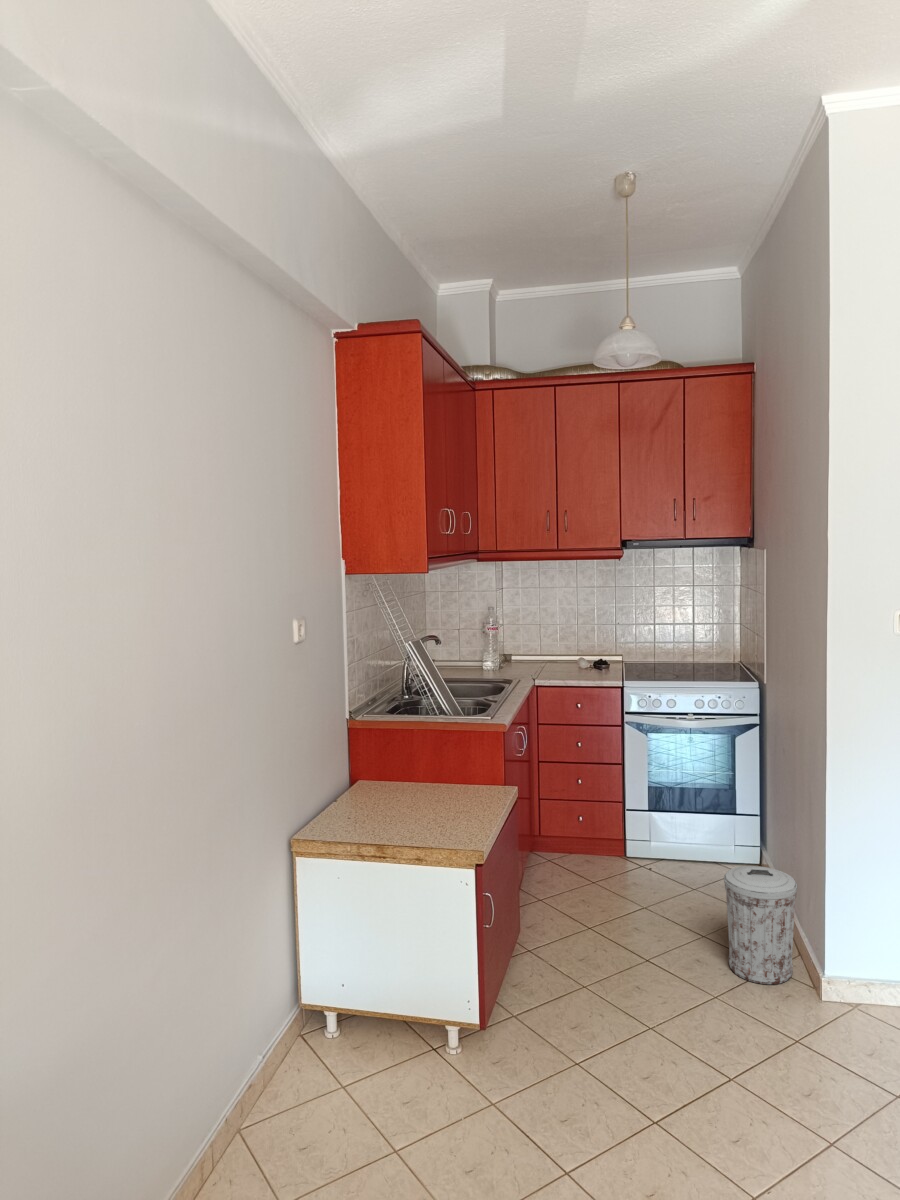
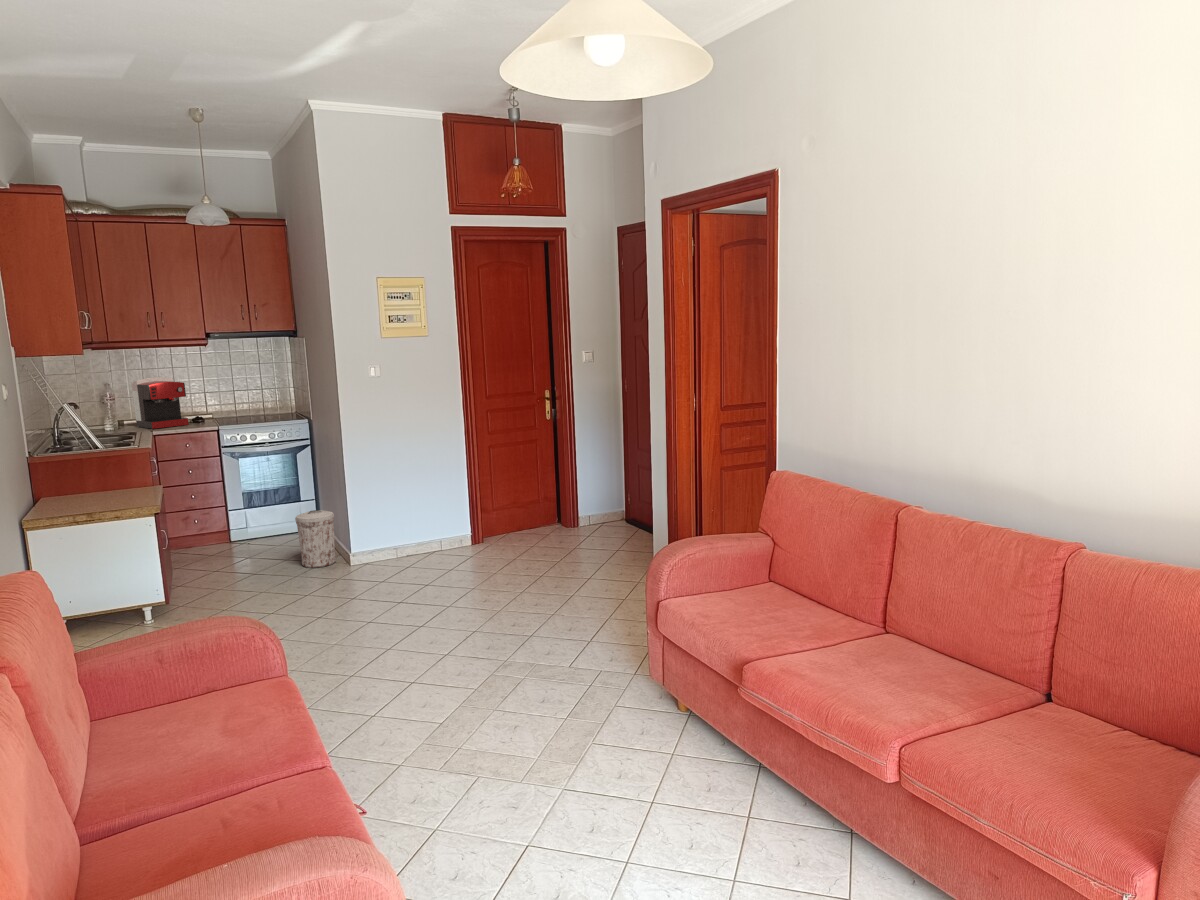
coffee maker: none [522,600,585,674] -> present [132,377,188,429]

